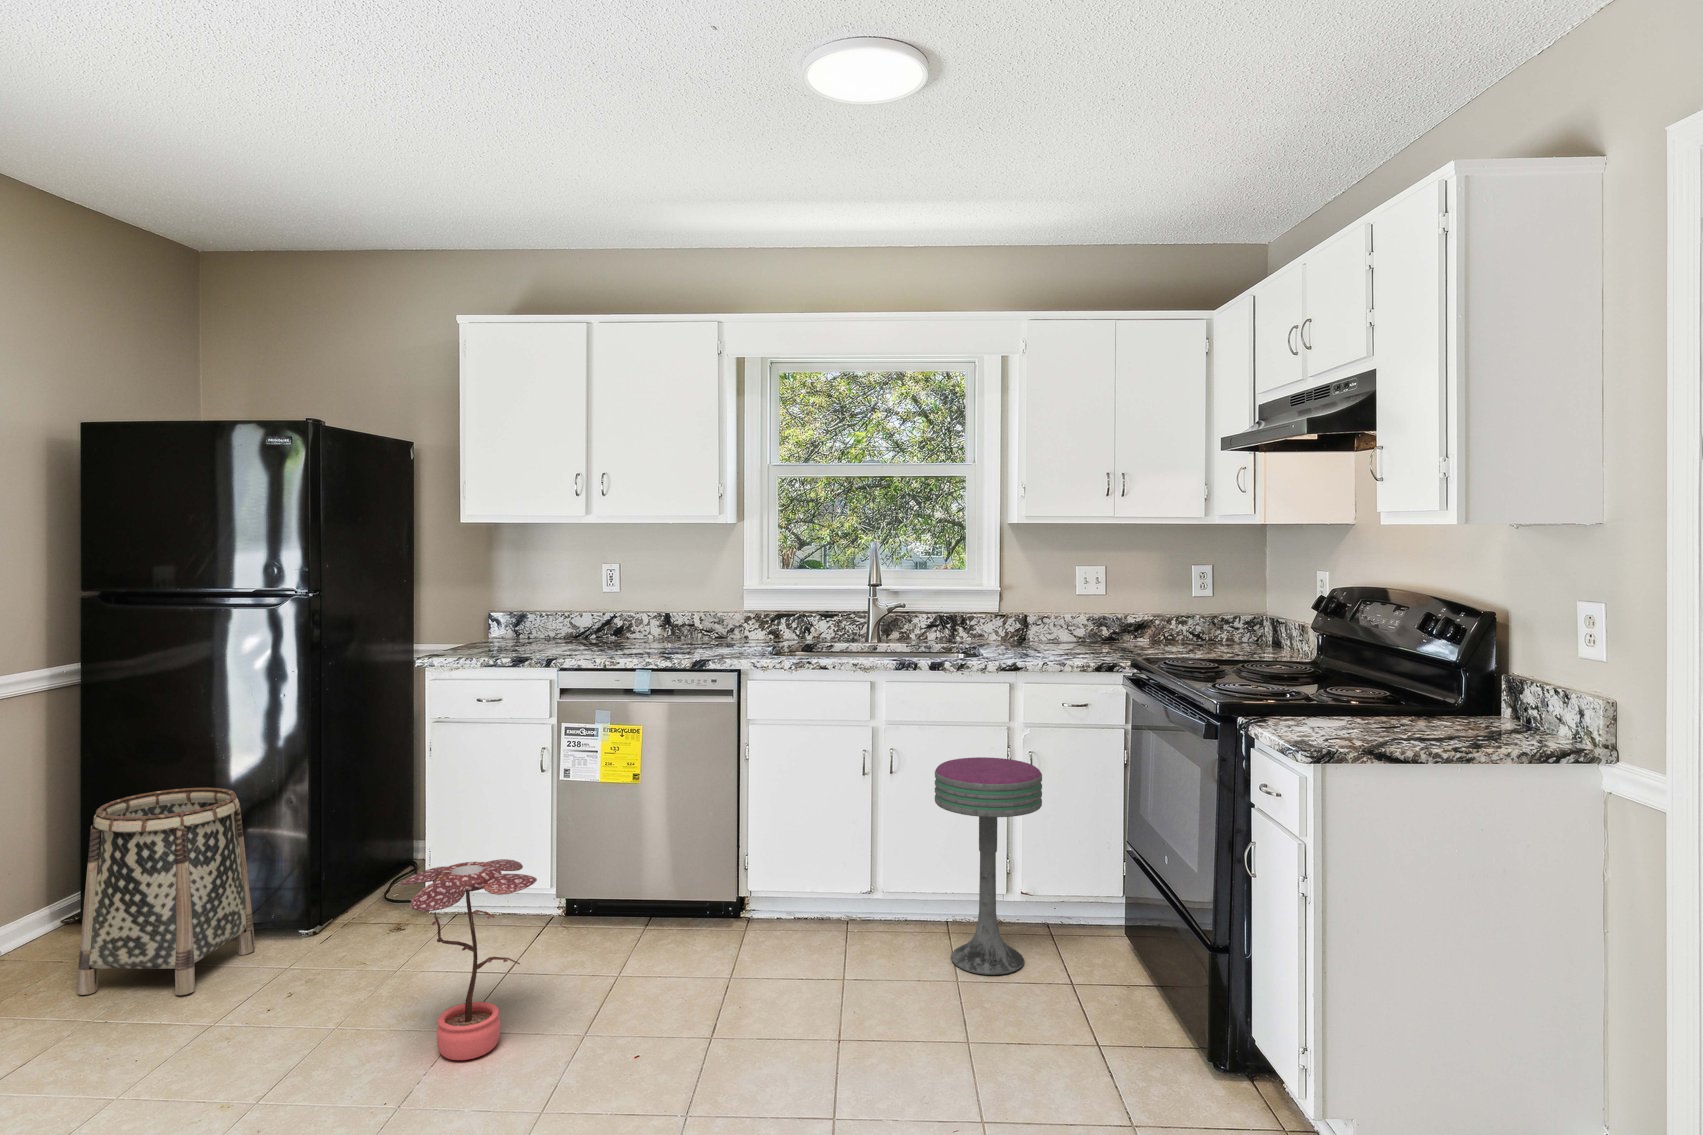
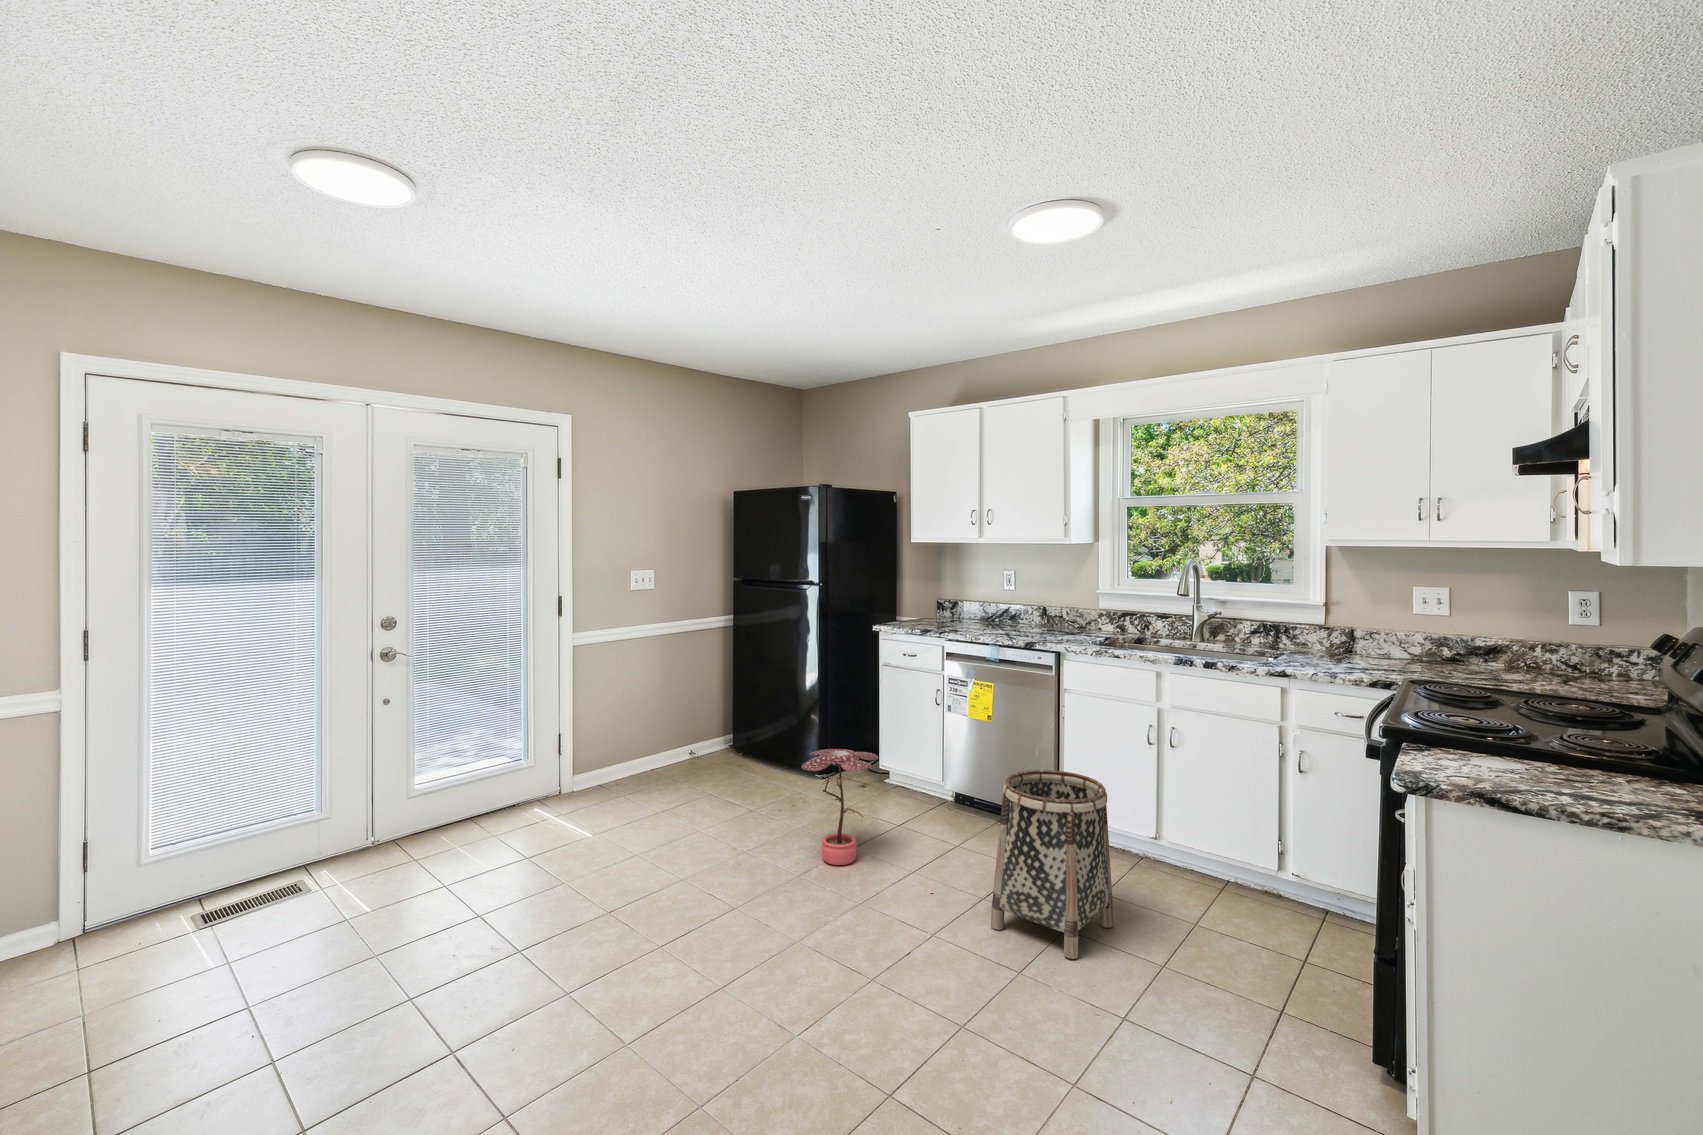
bar stool: present [935,757,1042,975] -> none [1182,746,1284,938]
basket: present [77,788,255,995] -> present [991,770,1113,959]

